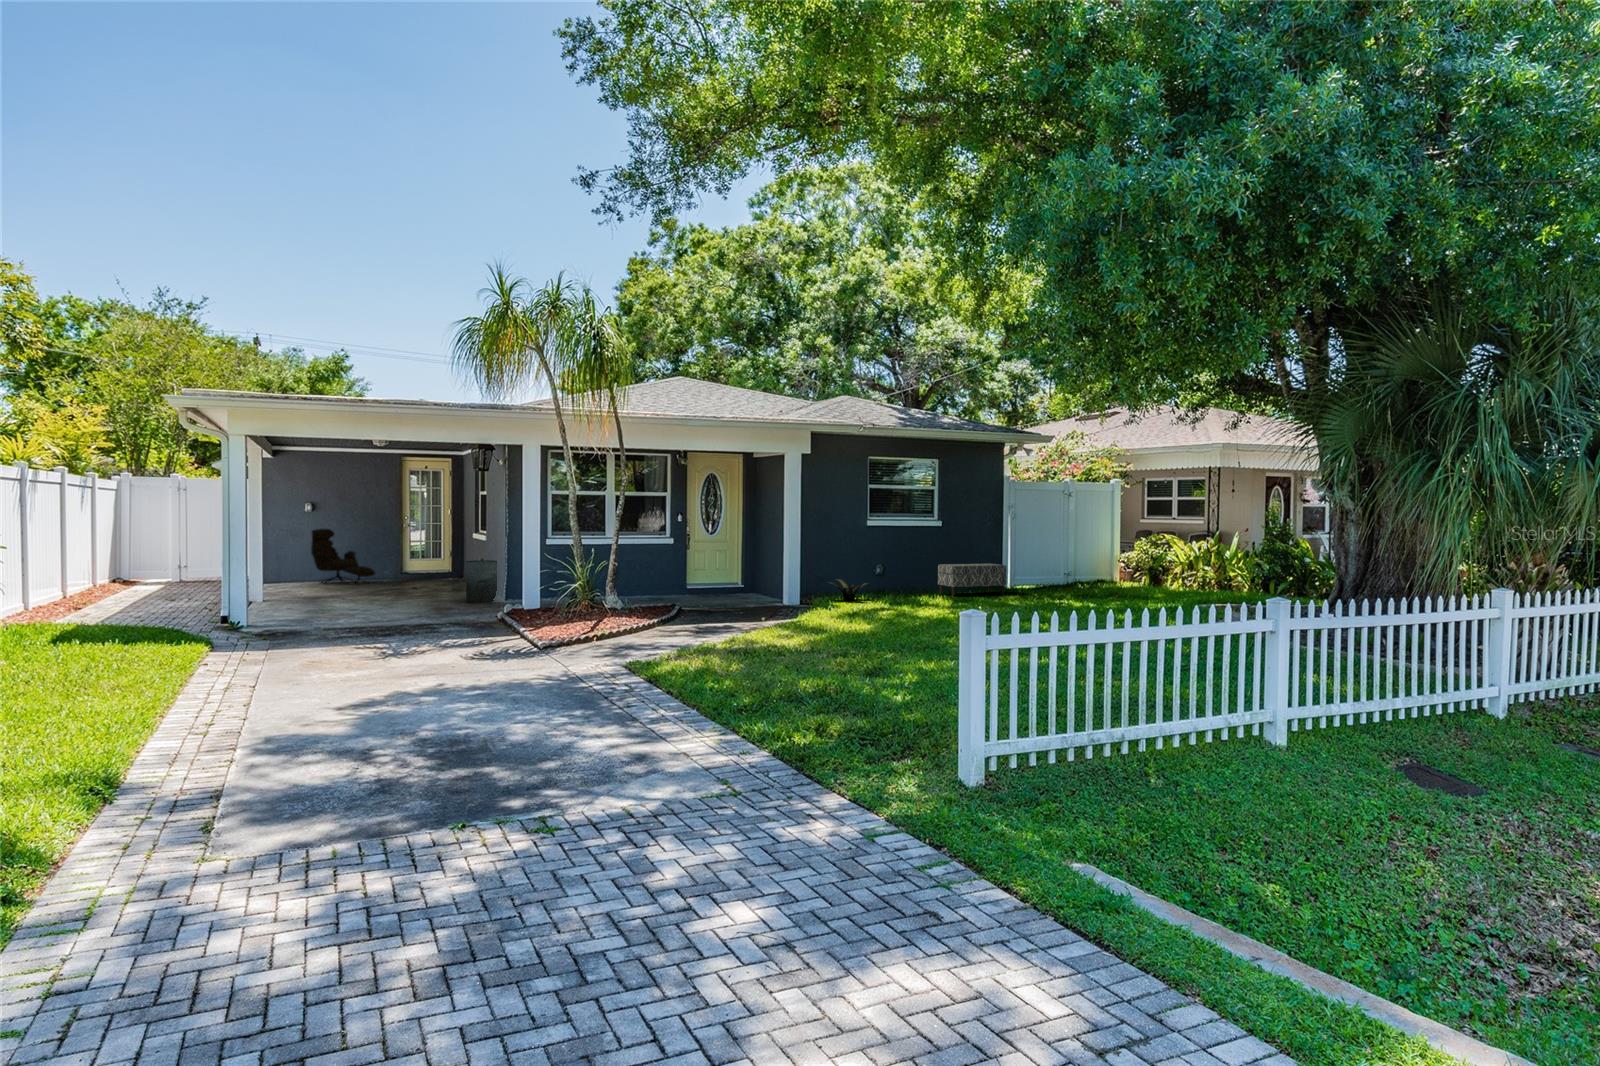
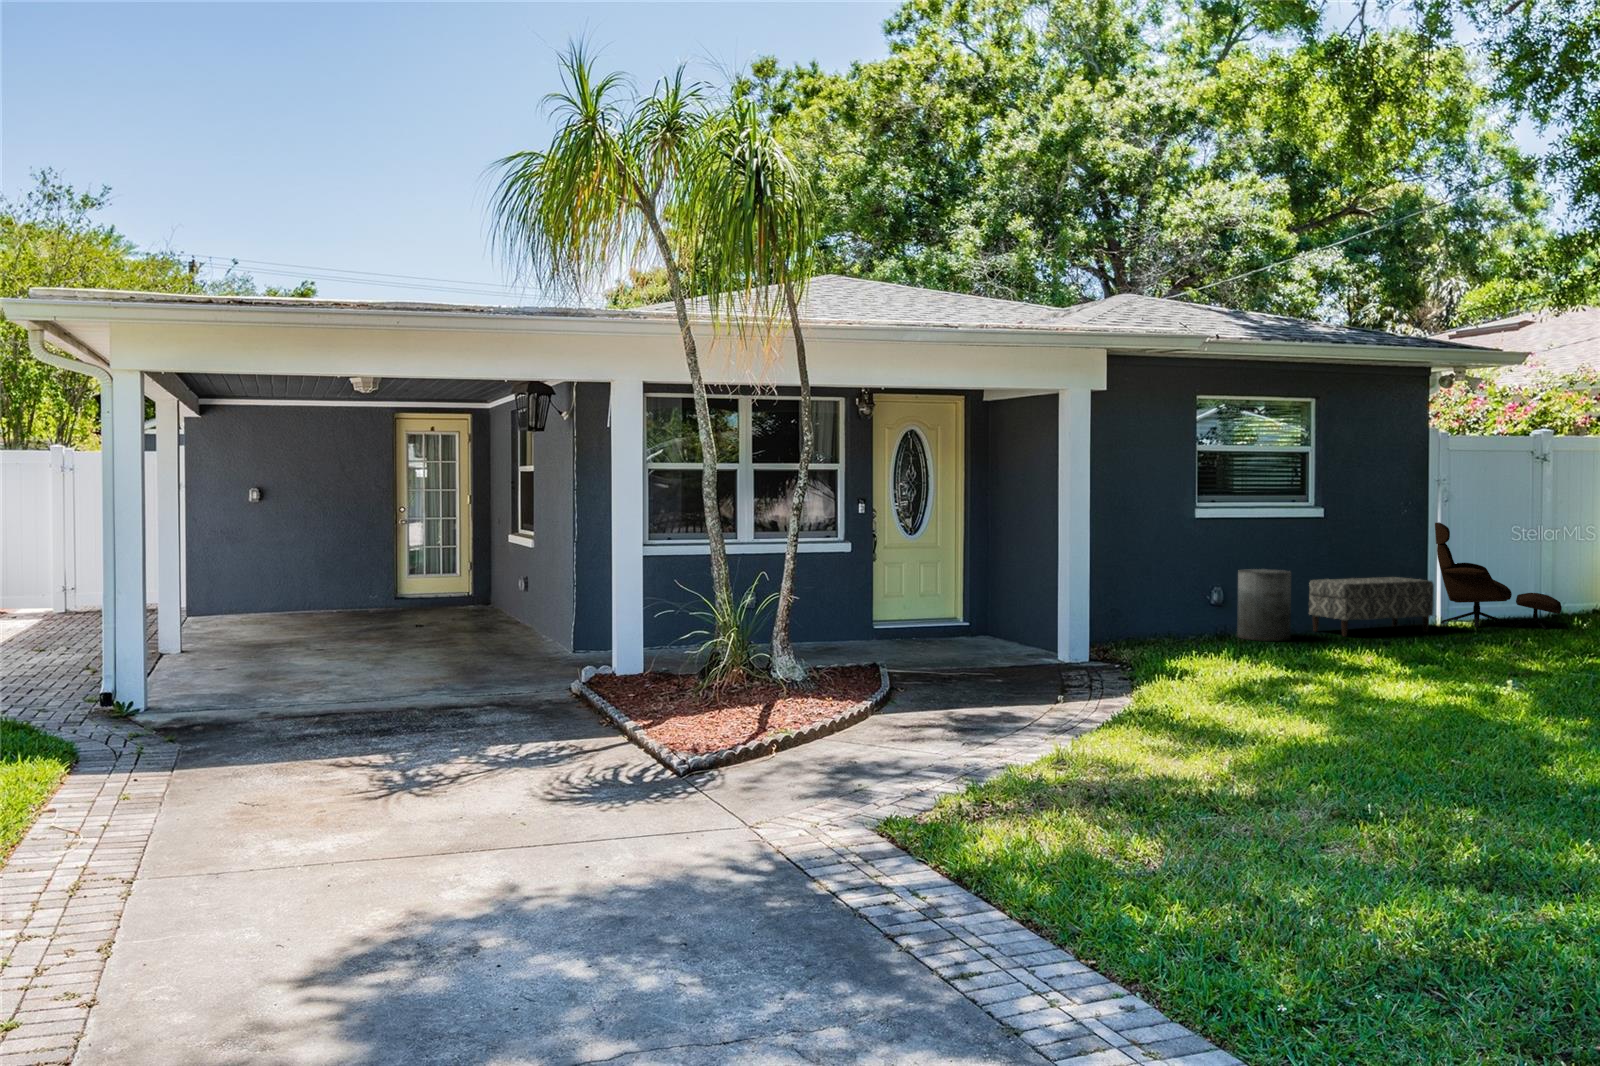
lounge chair: present [311,529,375,583] -> present [1435,522,1562,629]
trash can: present [466,560,497,603] -> present [1237,569,1291,641]
potted plant: present [827,579,869,601] -> none [1128,608,1207,648]

